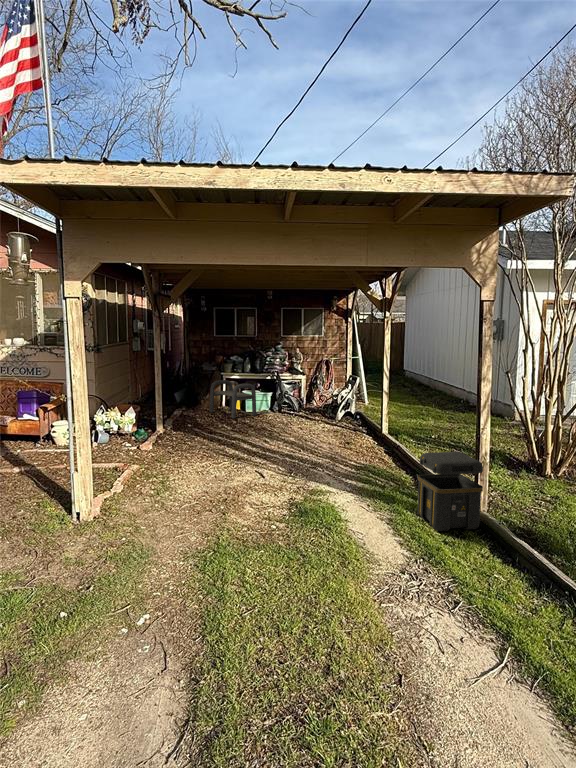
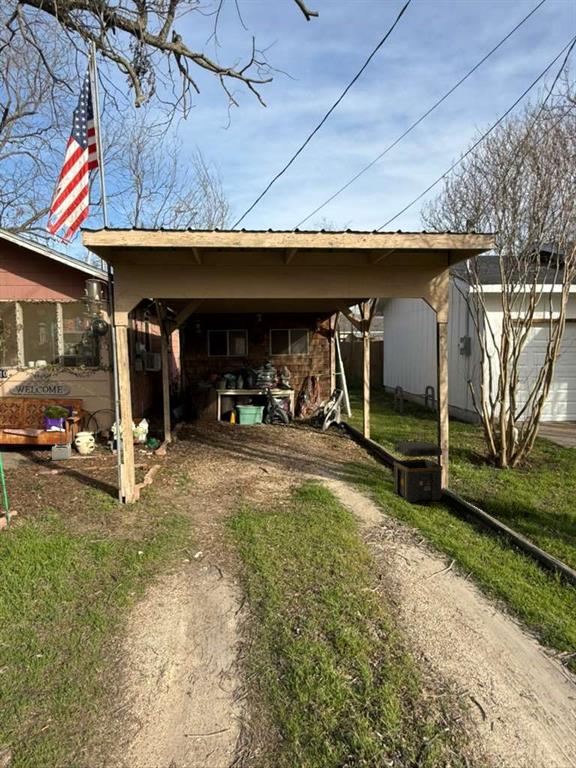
bench: present [210,380,256,418] -> present [394,386,435,413]
potted tree: none [13,390,47,453] -> present [44,405,71,460]

